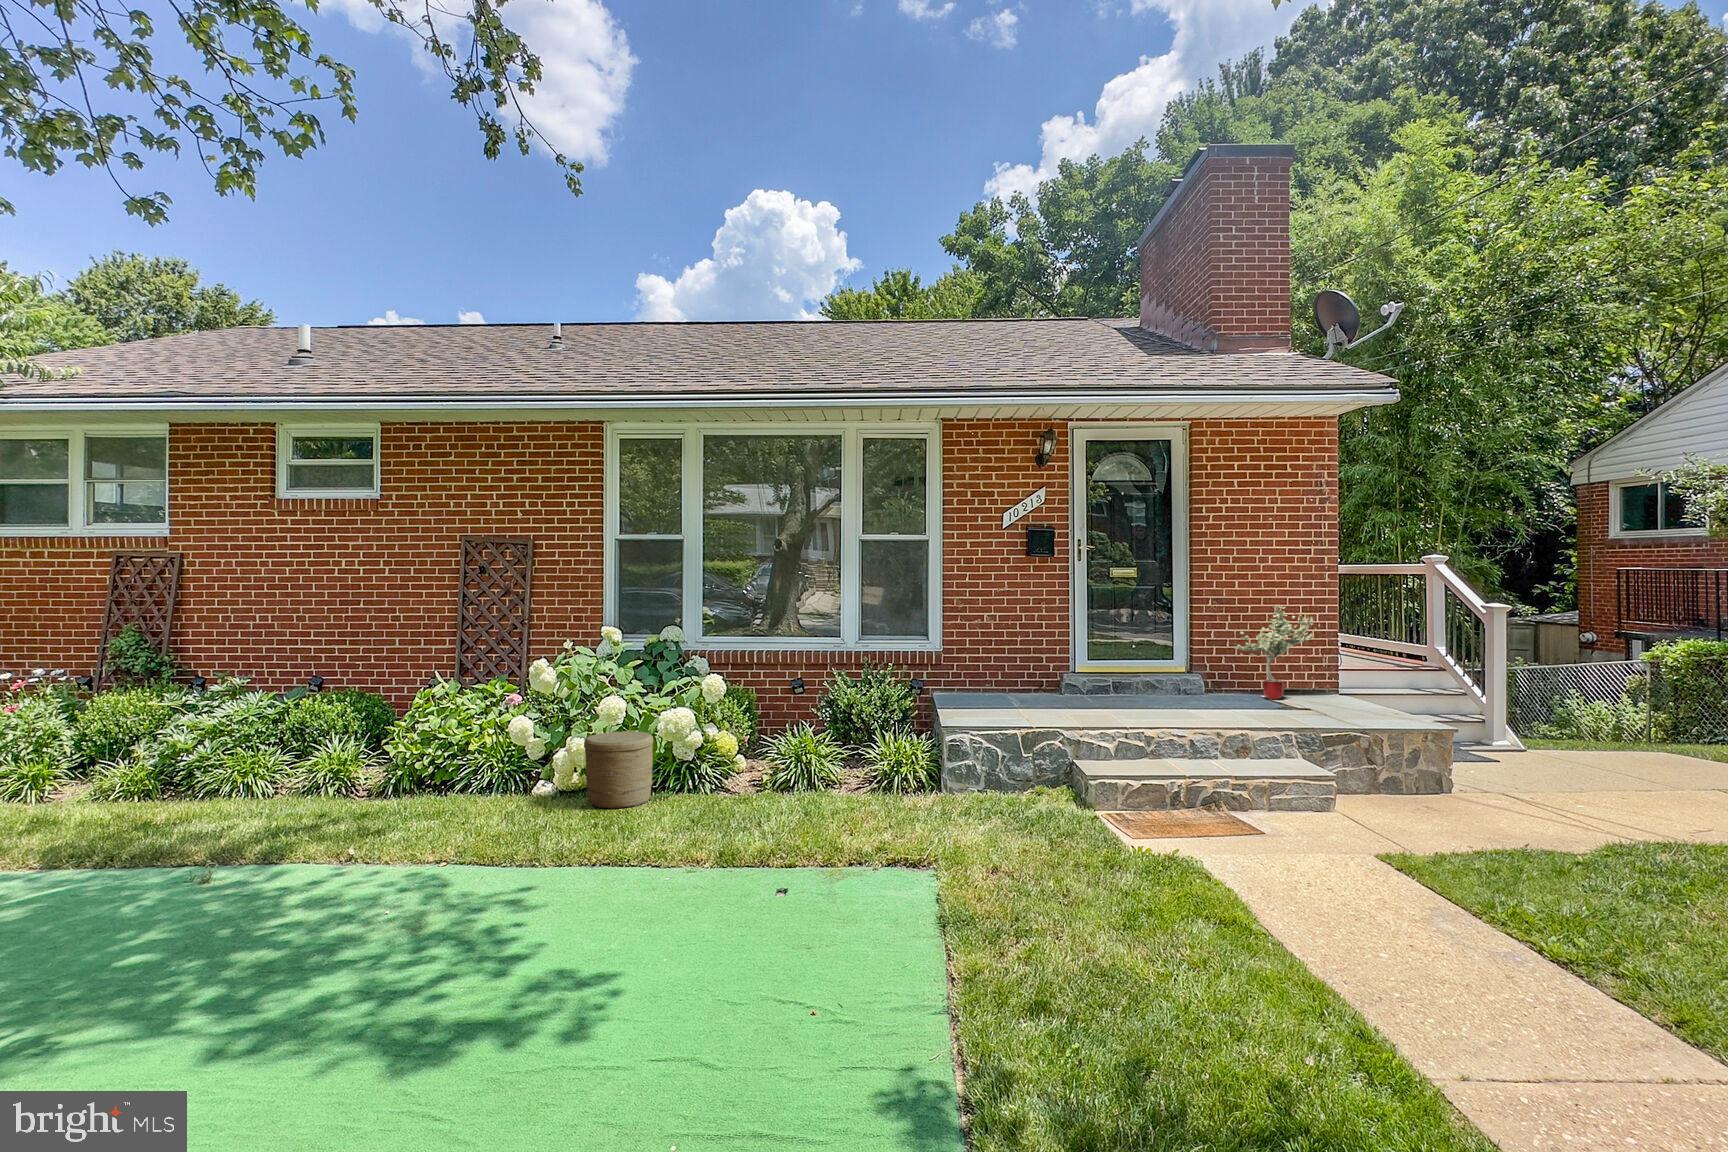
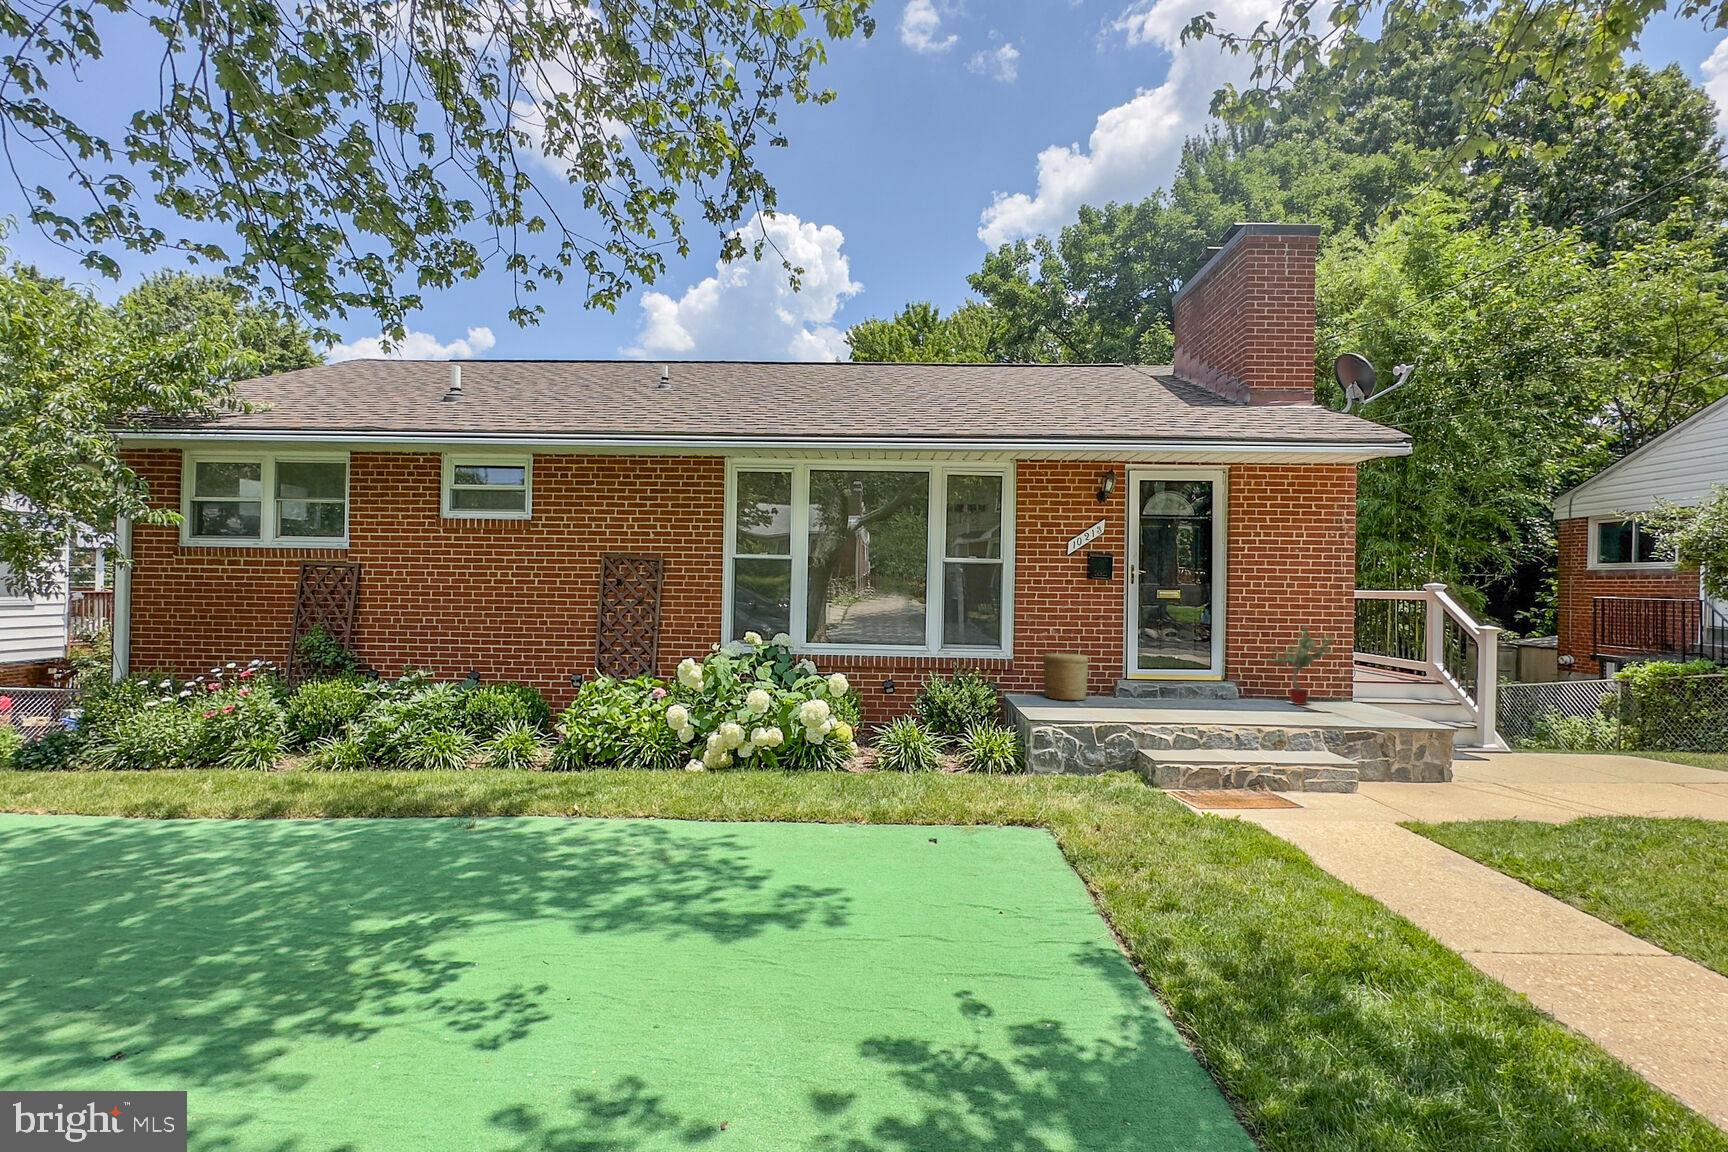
woven basket: present [584,731,653,809] -> present [1043,653,1088,700]

